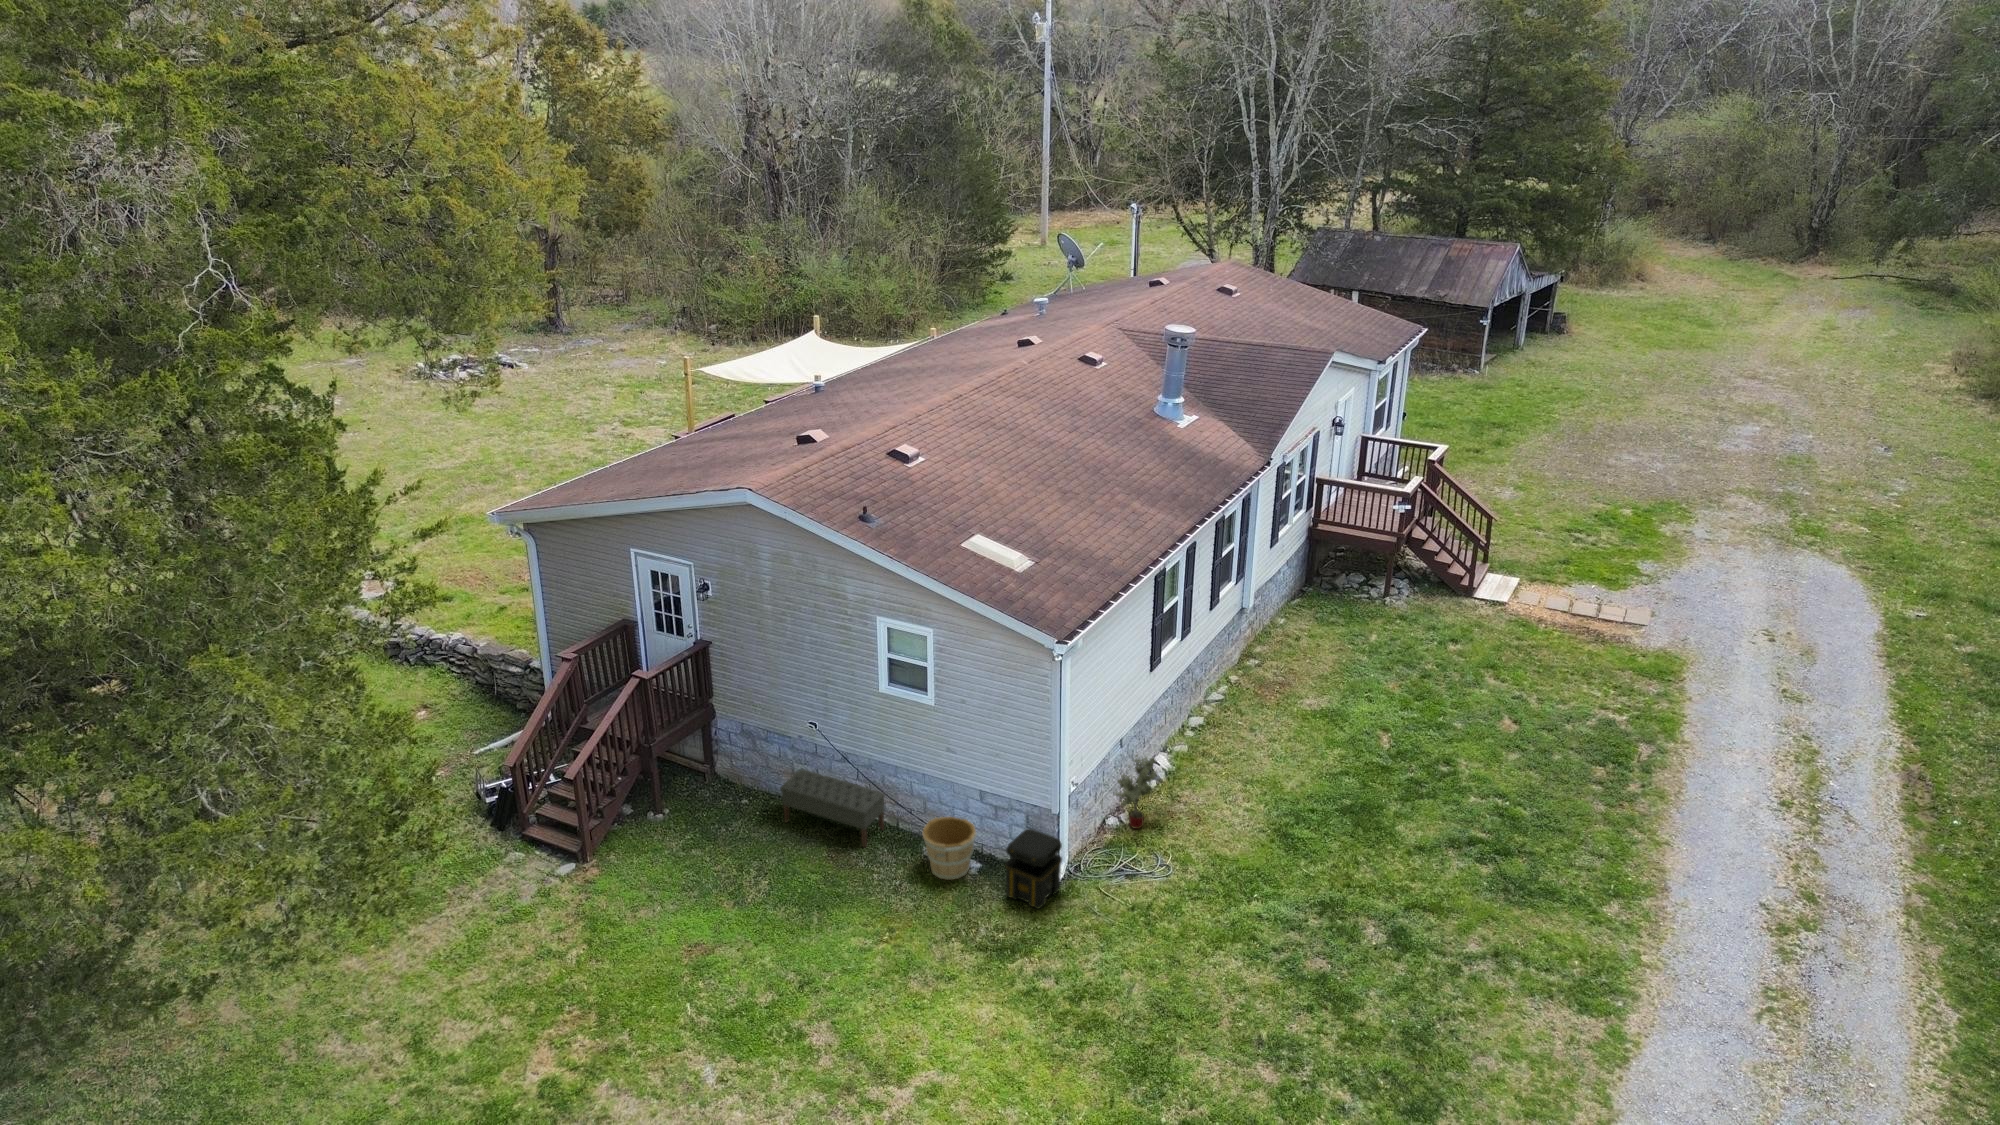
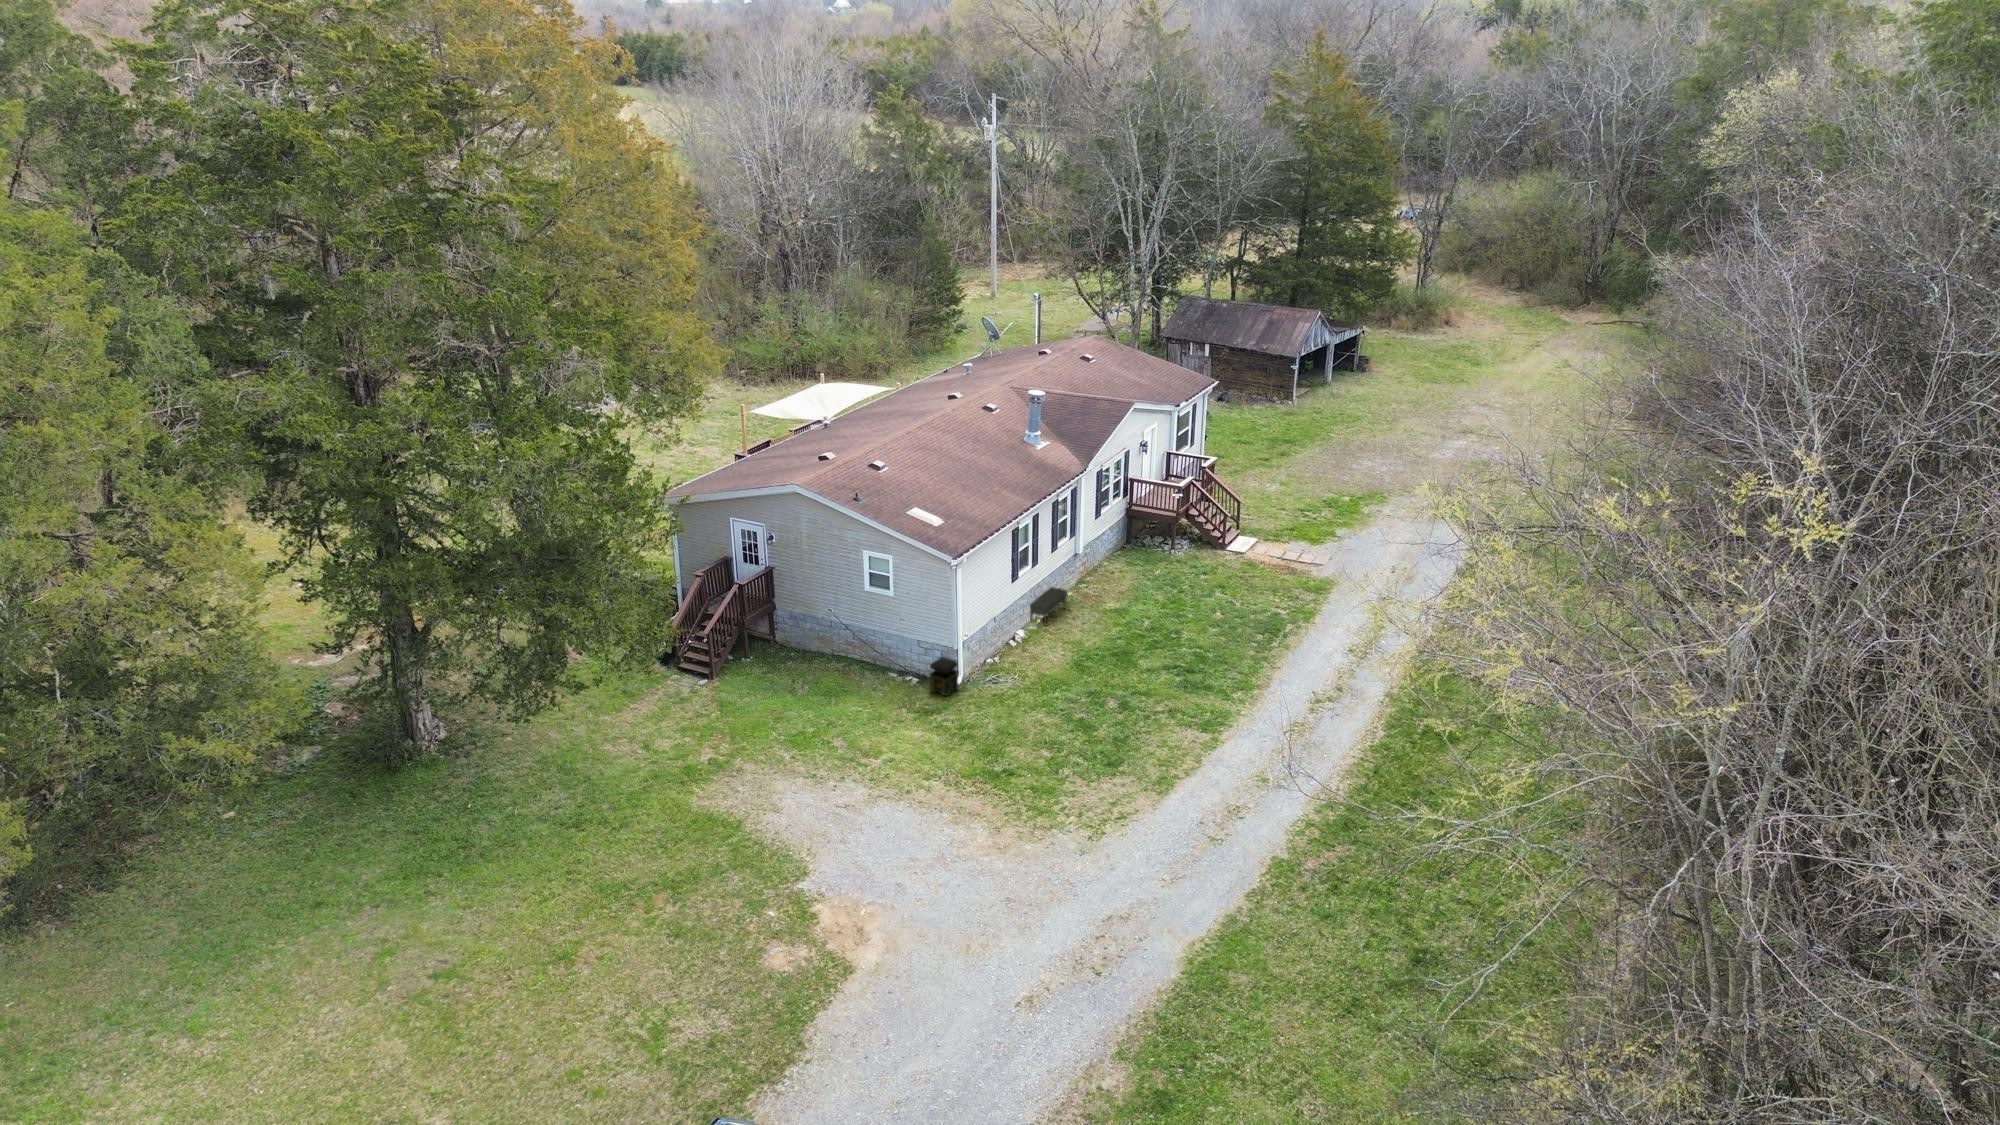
potted tree: present [1115,755,1158,829] -> none [988,624,1013,664]
bench: present [780,769,885,847] -> present [1030,587,1067,625]
wooden bucket: present [923,817,977,880] -> none [888,655,916,686]

